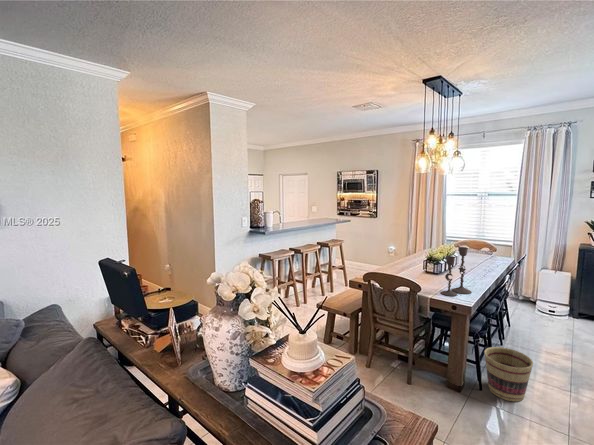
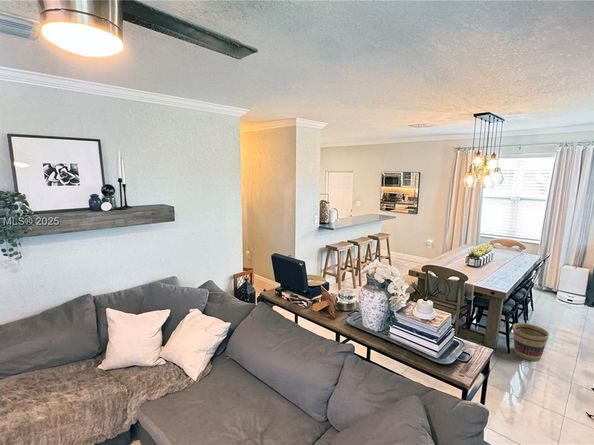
candlestick: present [441,247,471,296] -> none [482,249,506,285]

